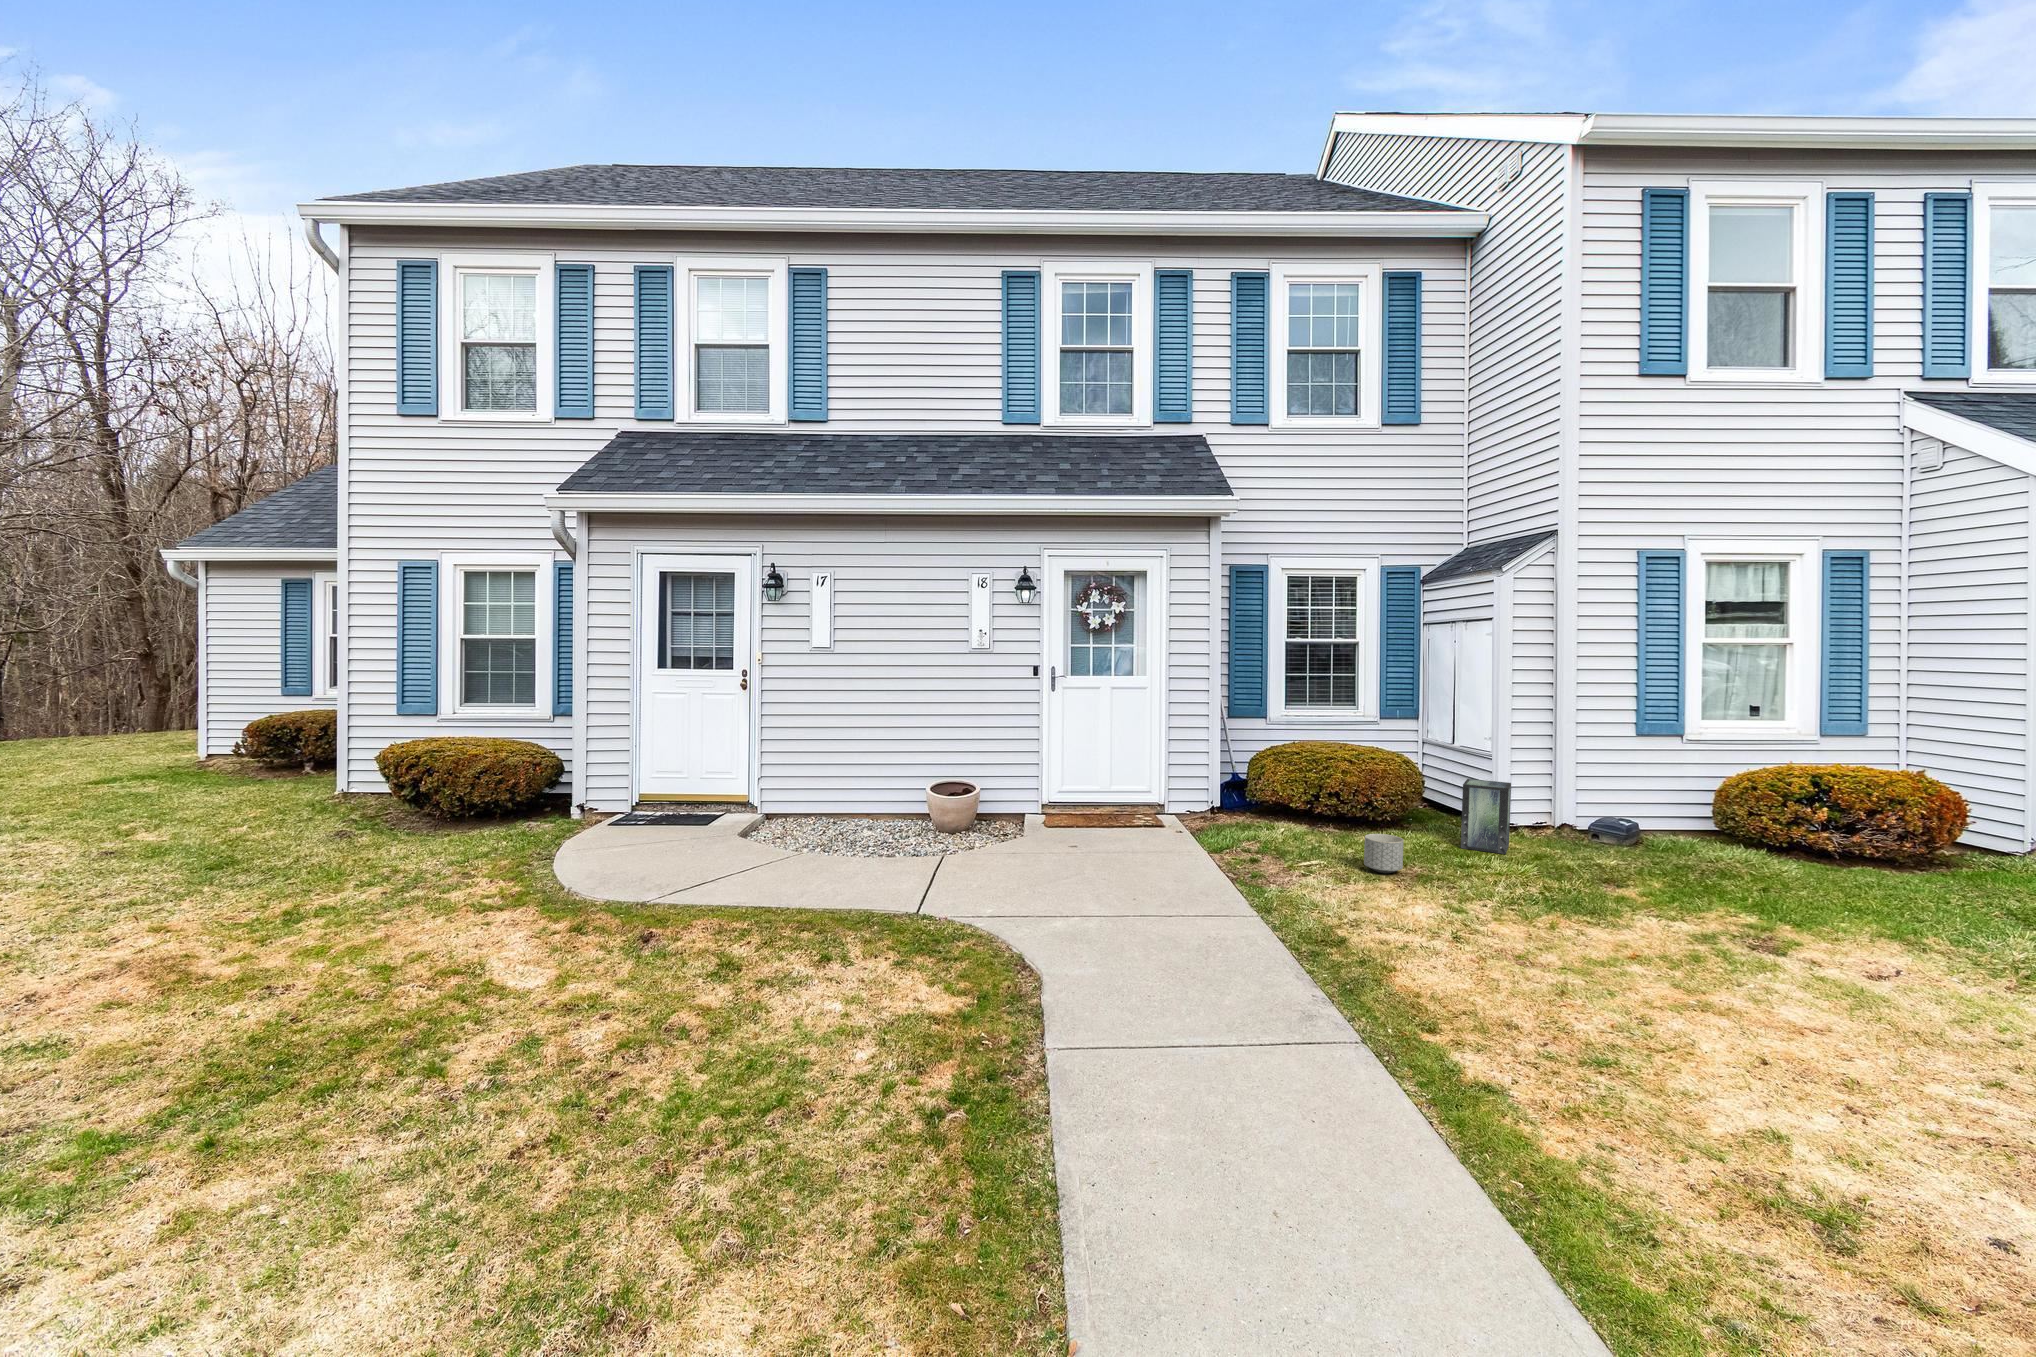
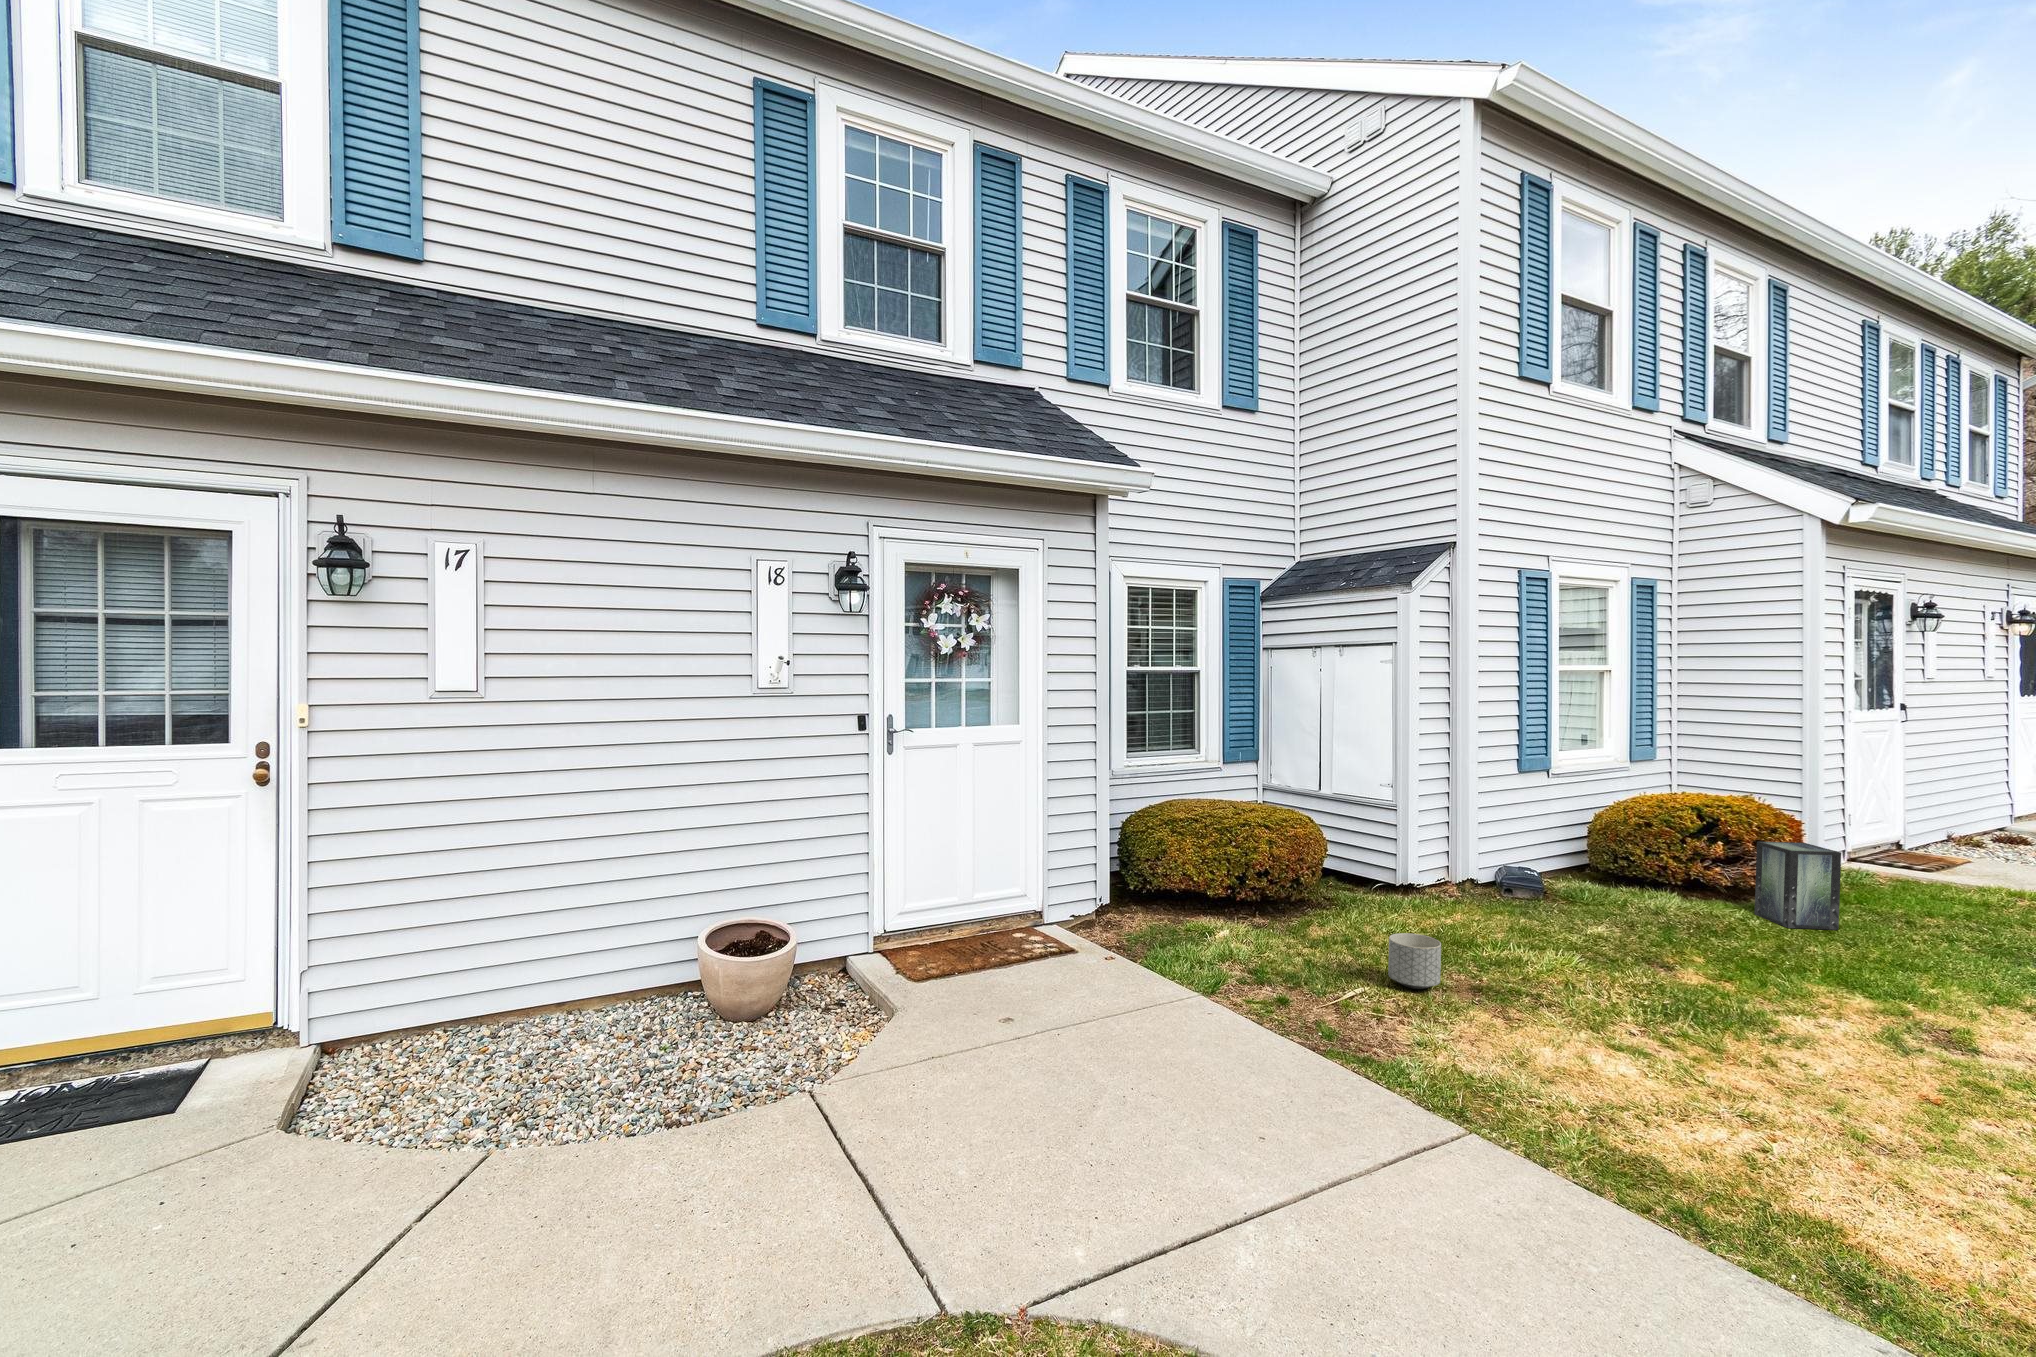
storage box: present [1461,779,1511,854] -> present [1755,842,1841,930]

